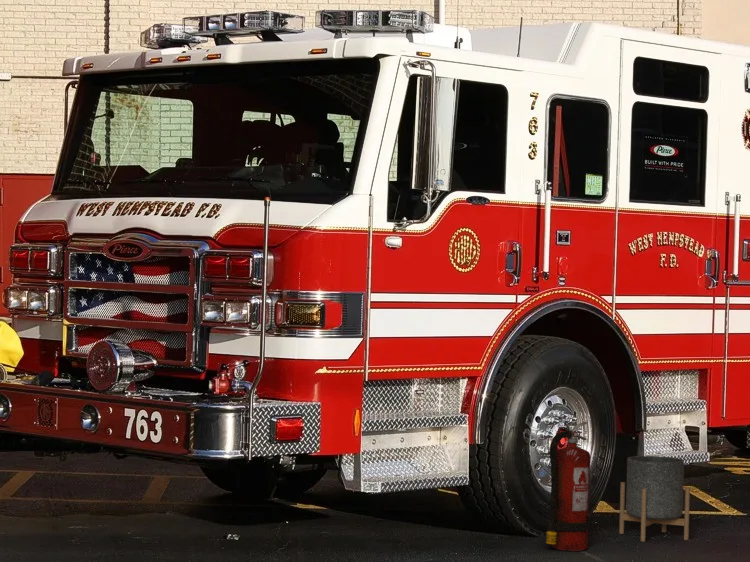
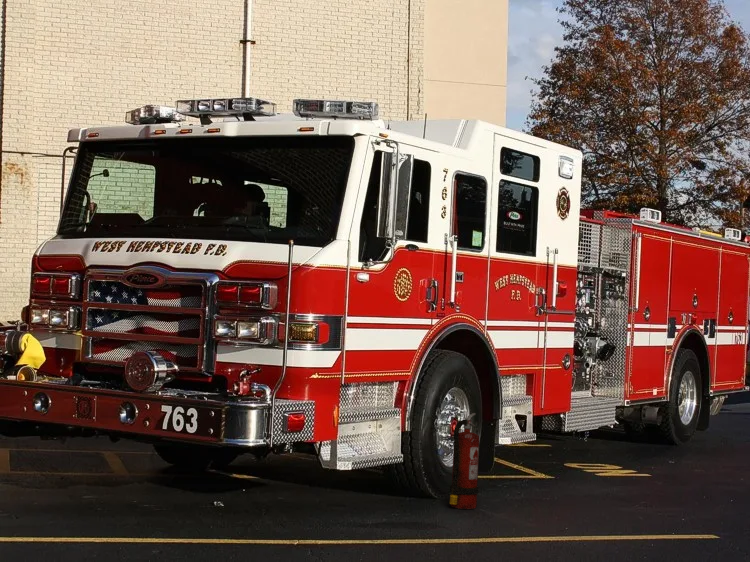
planter: present [619,456,690,542] -> none [483,437,537,500]

